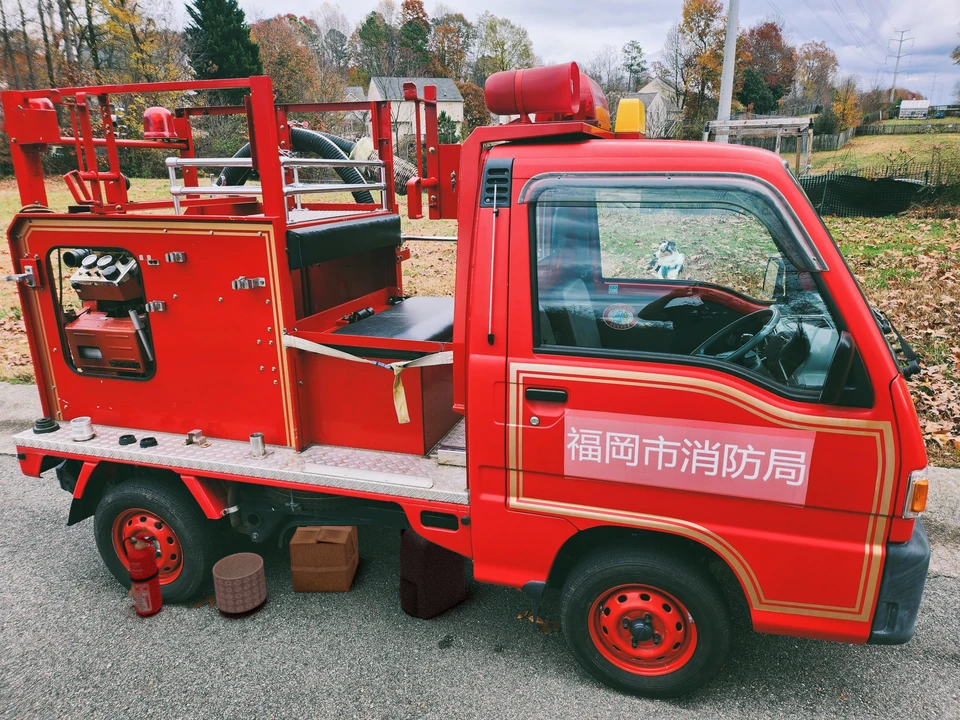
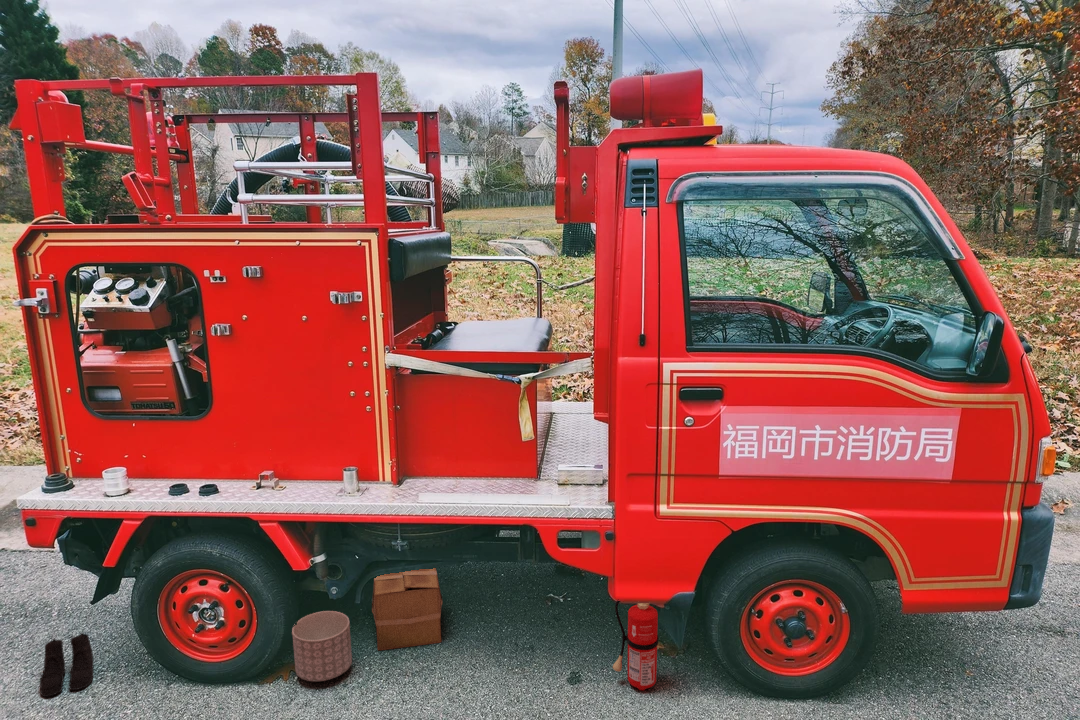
fire extinguisher: present [123,526,162,615] -> present [613,601,658,690]
backpack: present [398,529,465,619] -> none [495,539,573,658]
boots: none [31,546,78,594] -> present [40,633,94,697]

